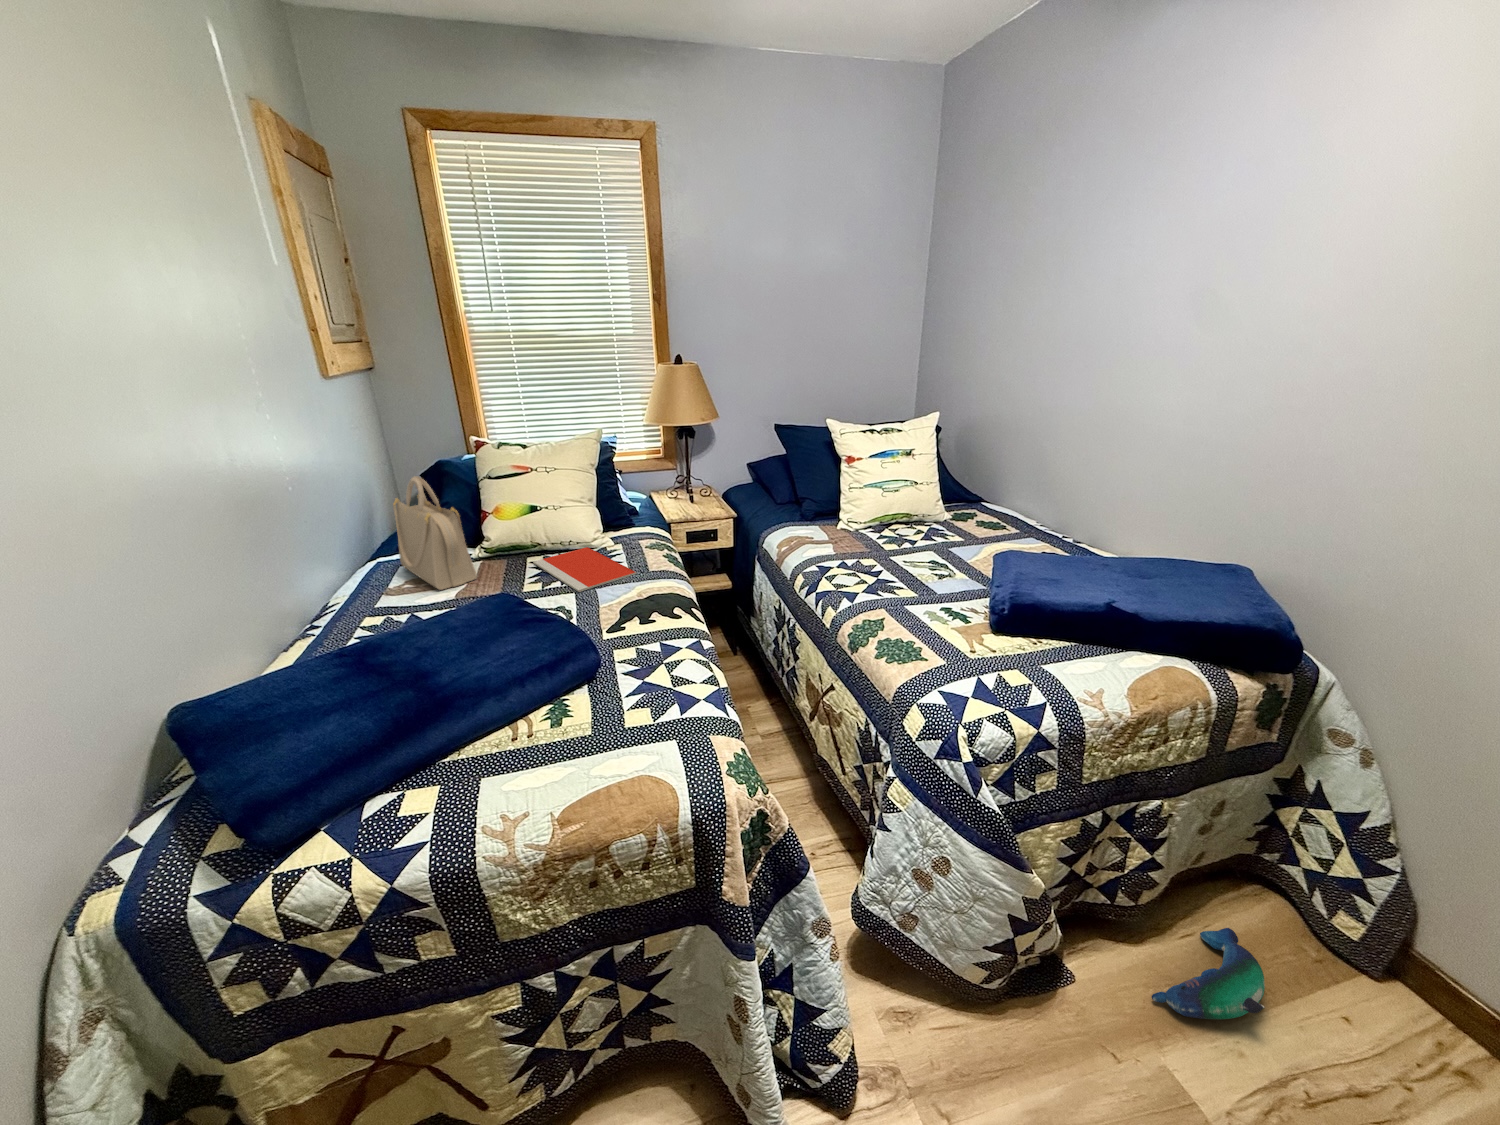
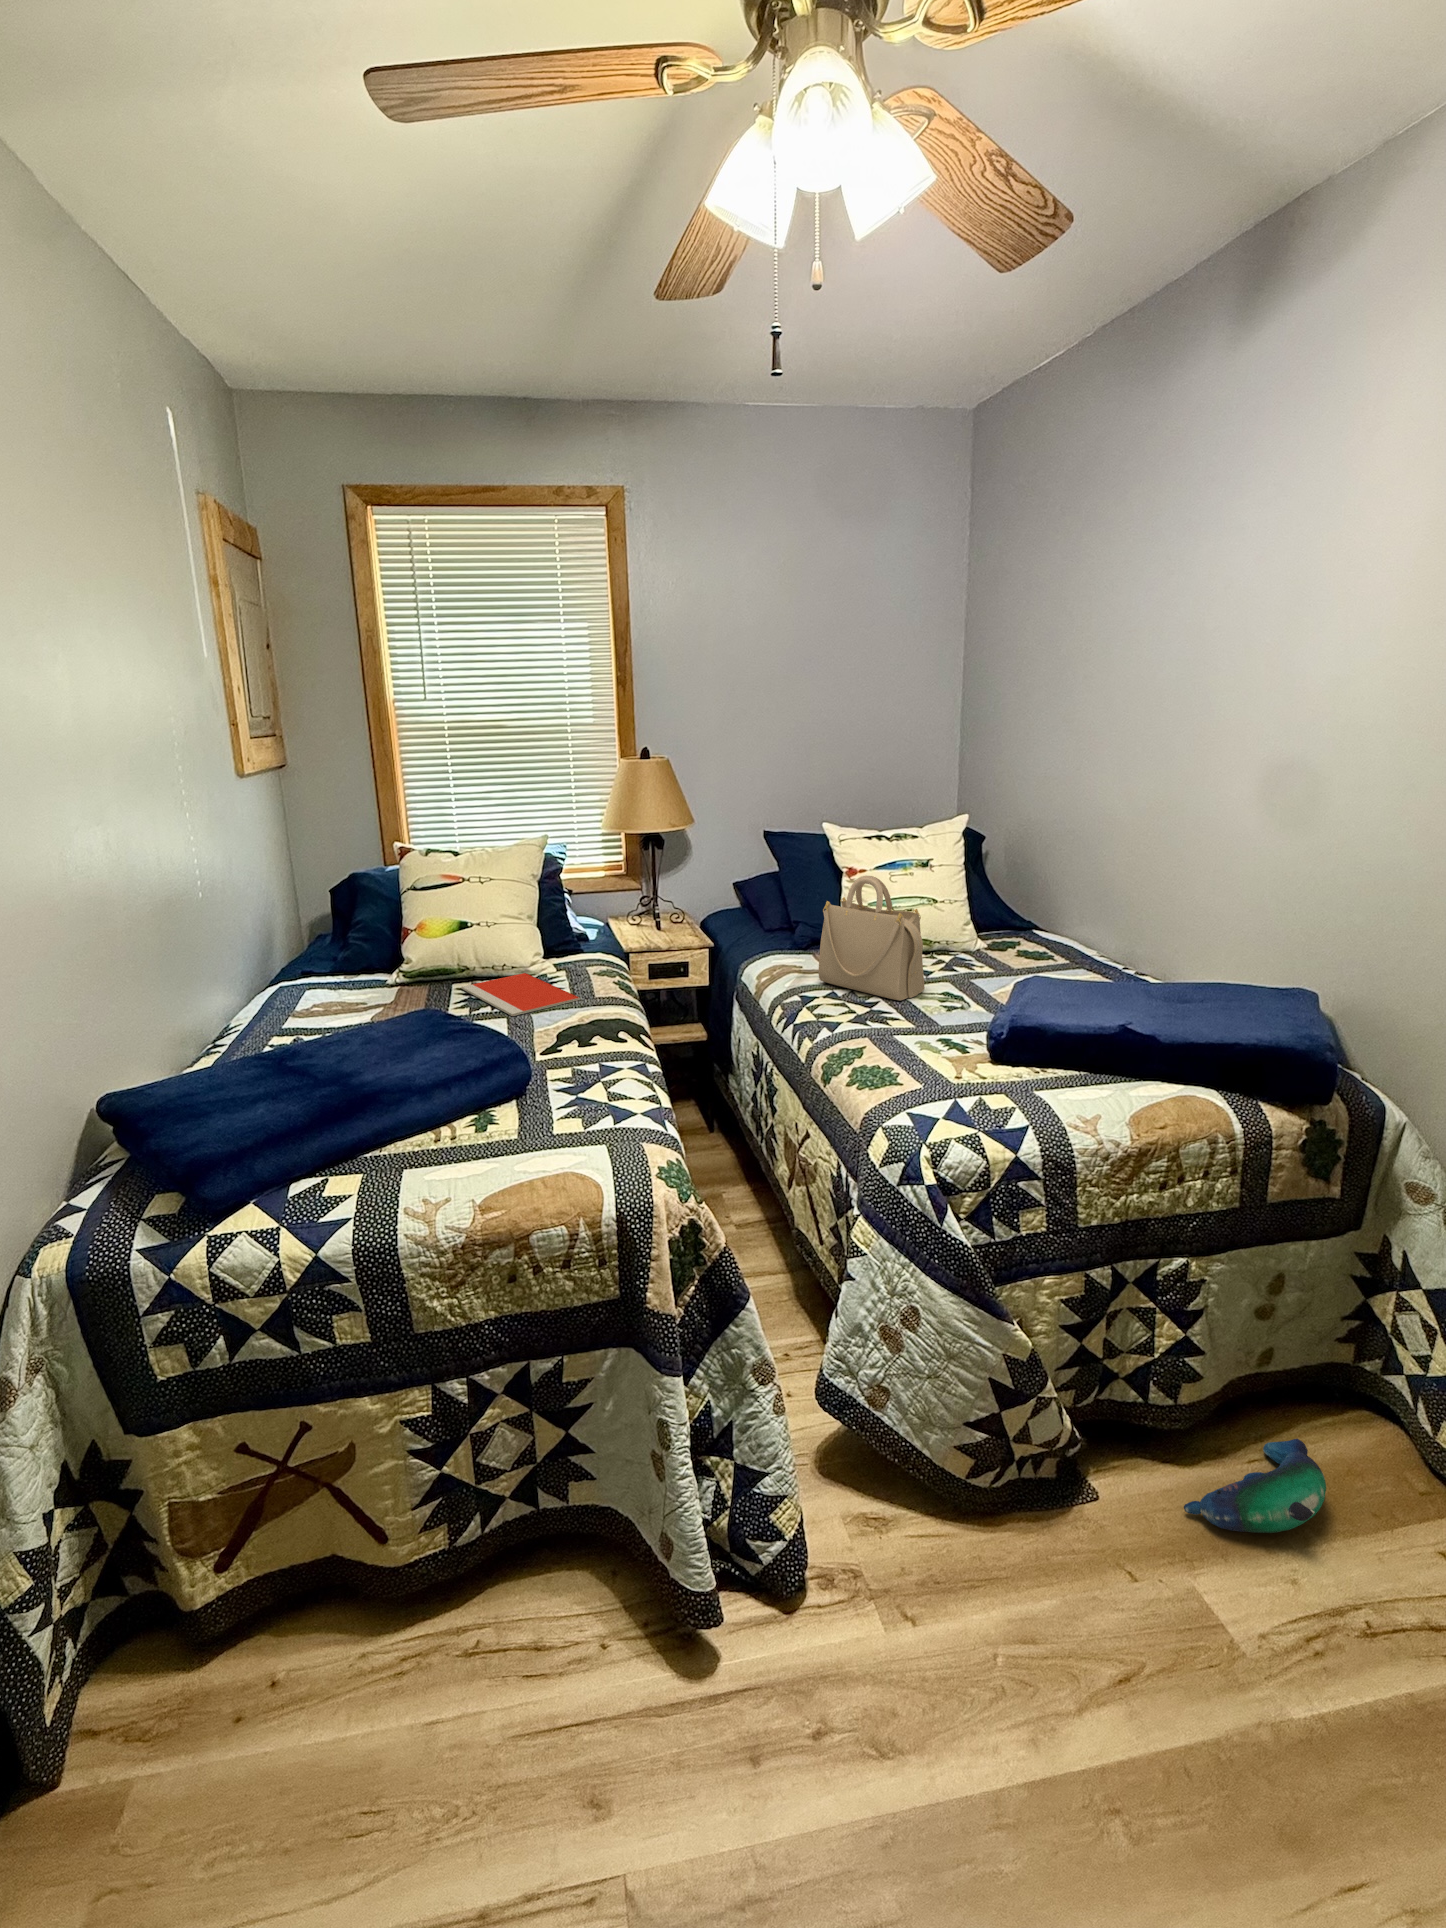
handbag: present [393,476,477,590] -> present [818,876,924,1000]

